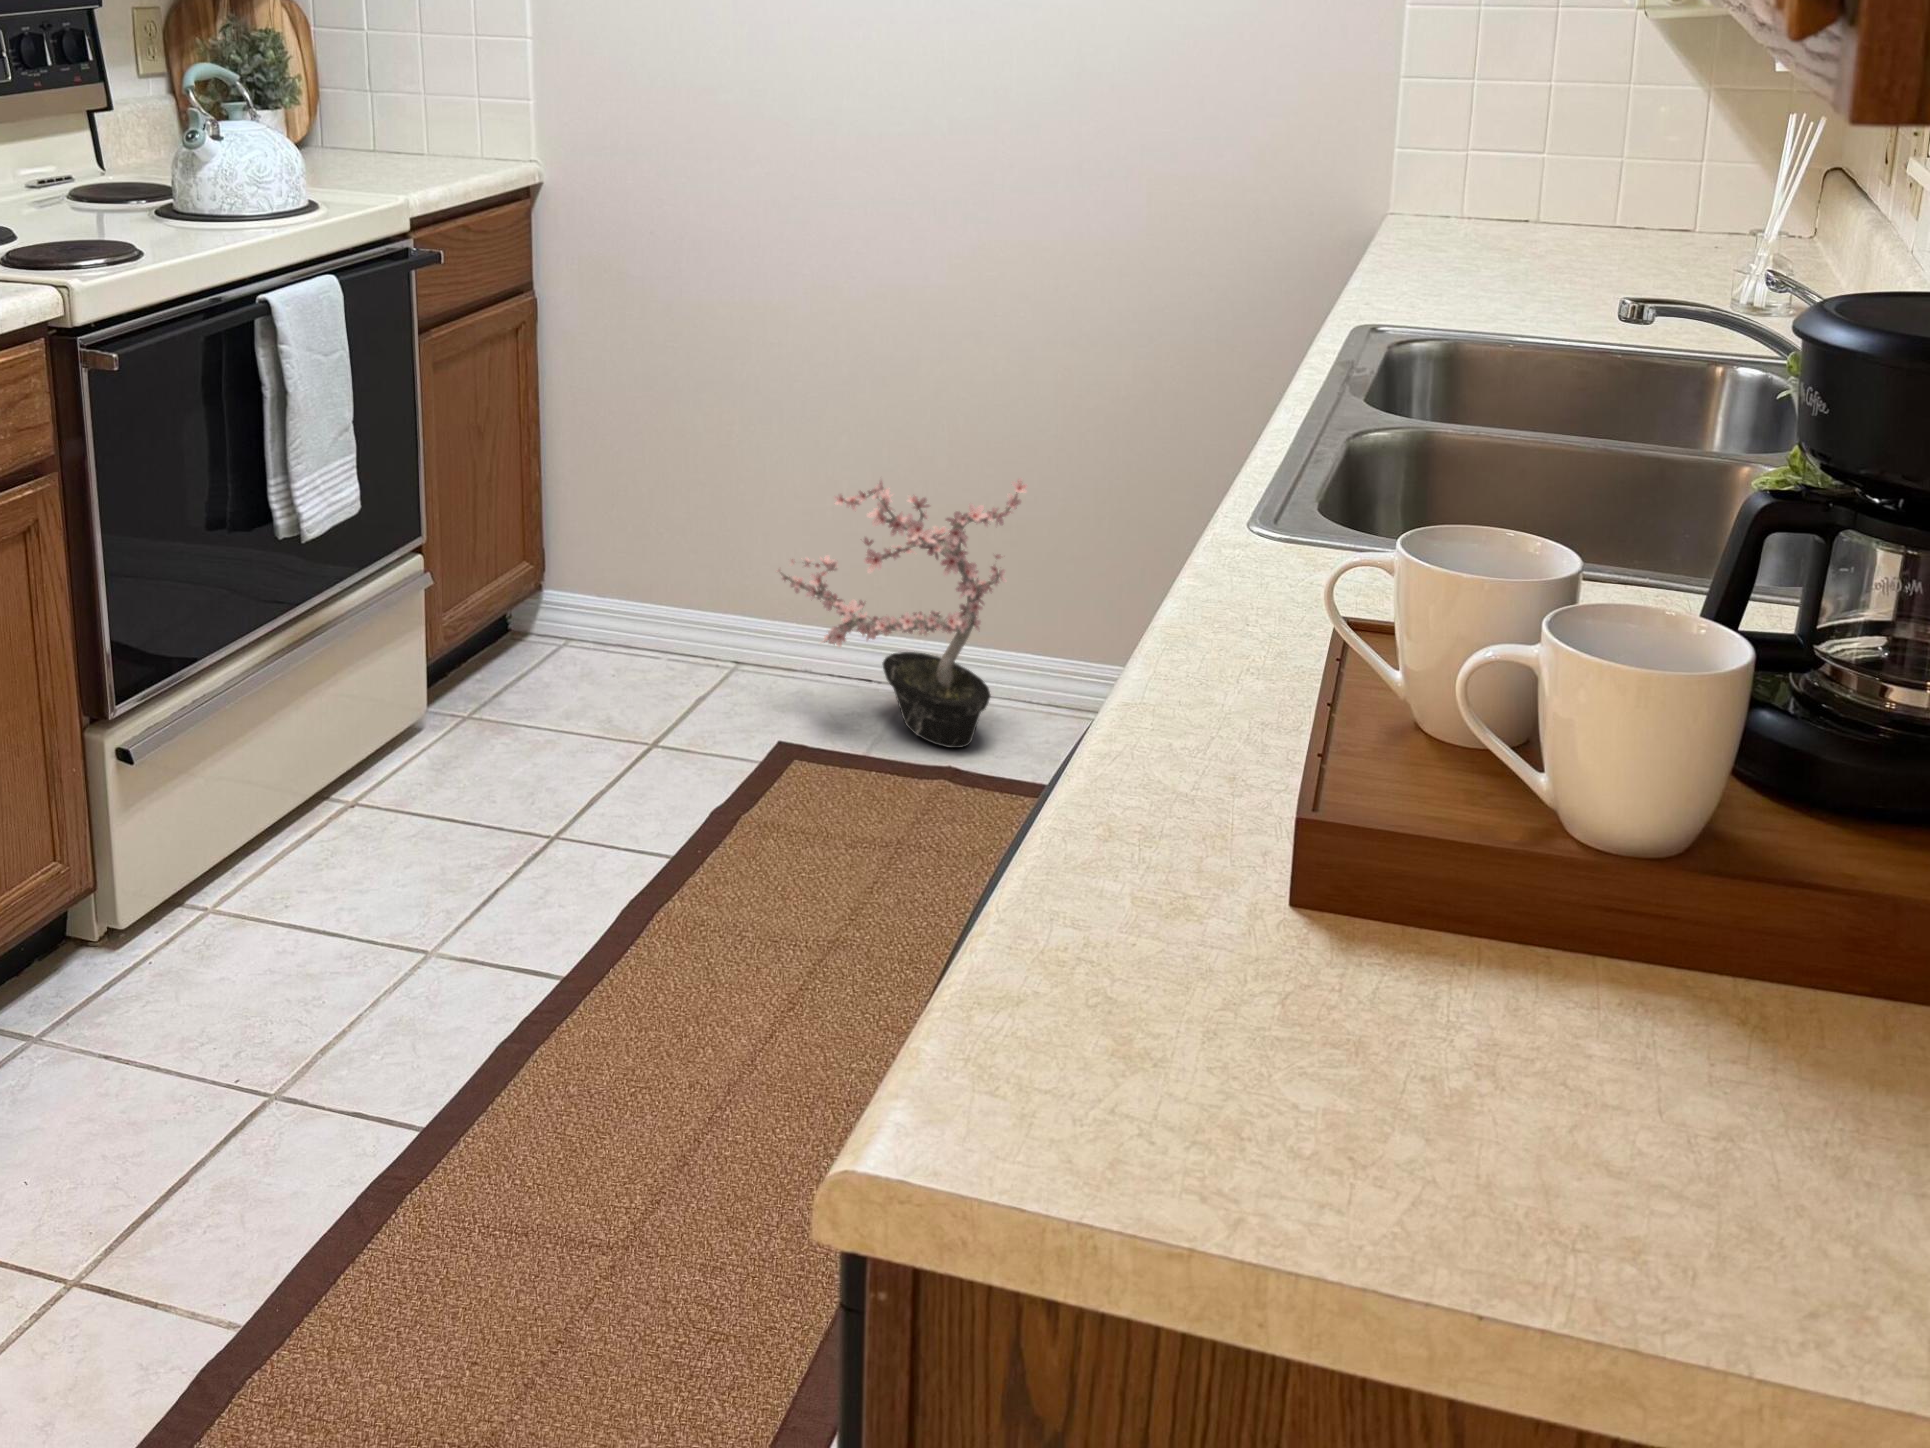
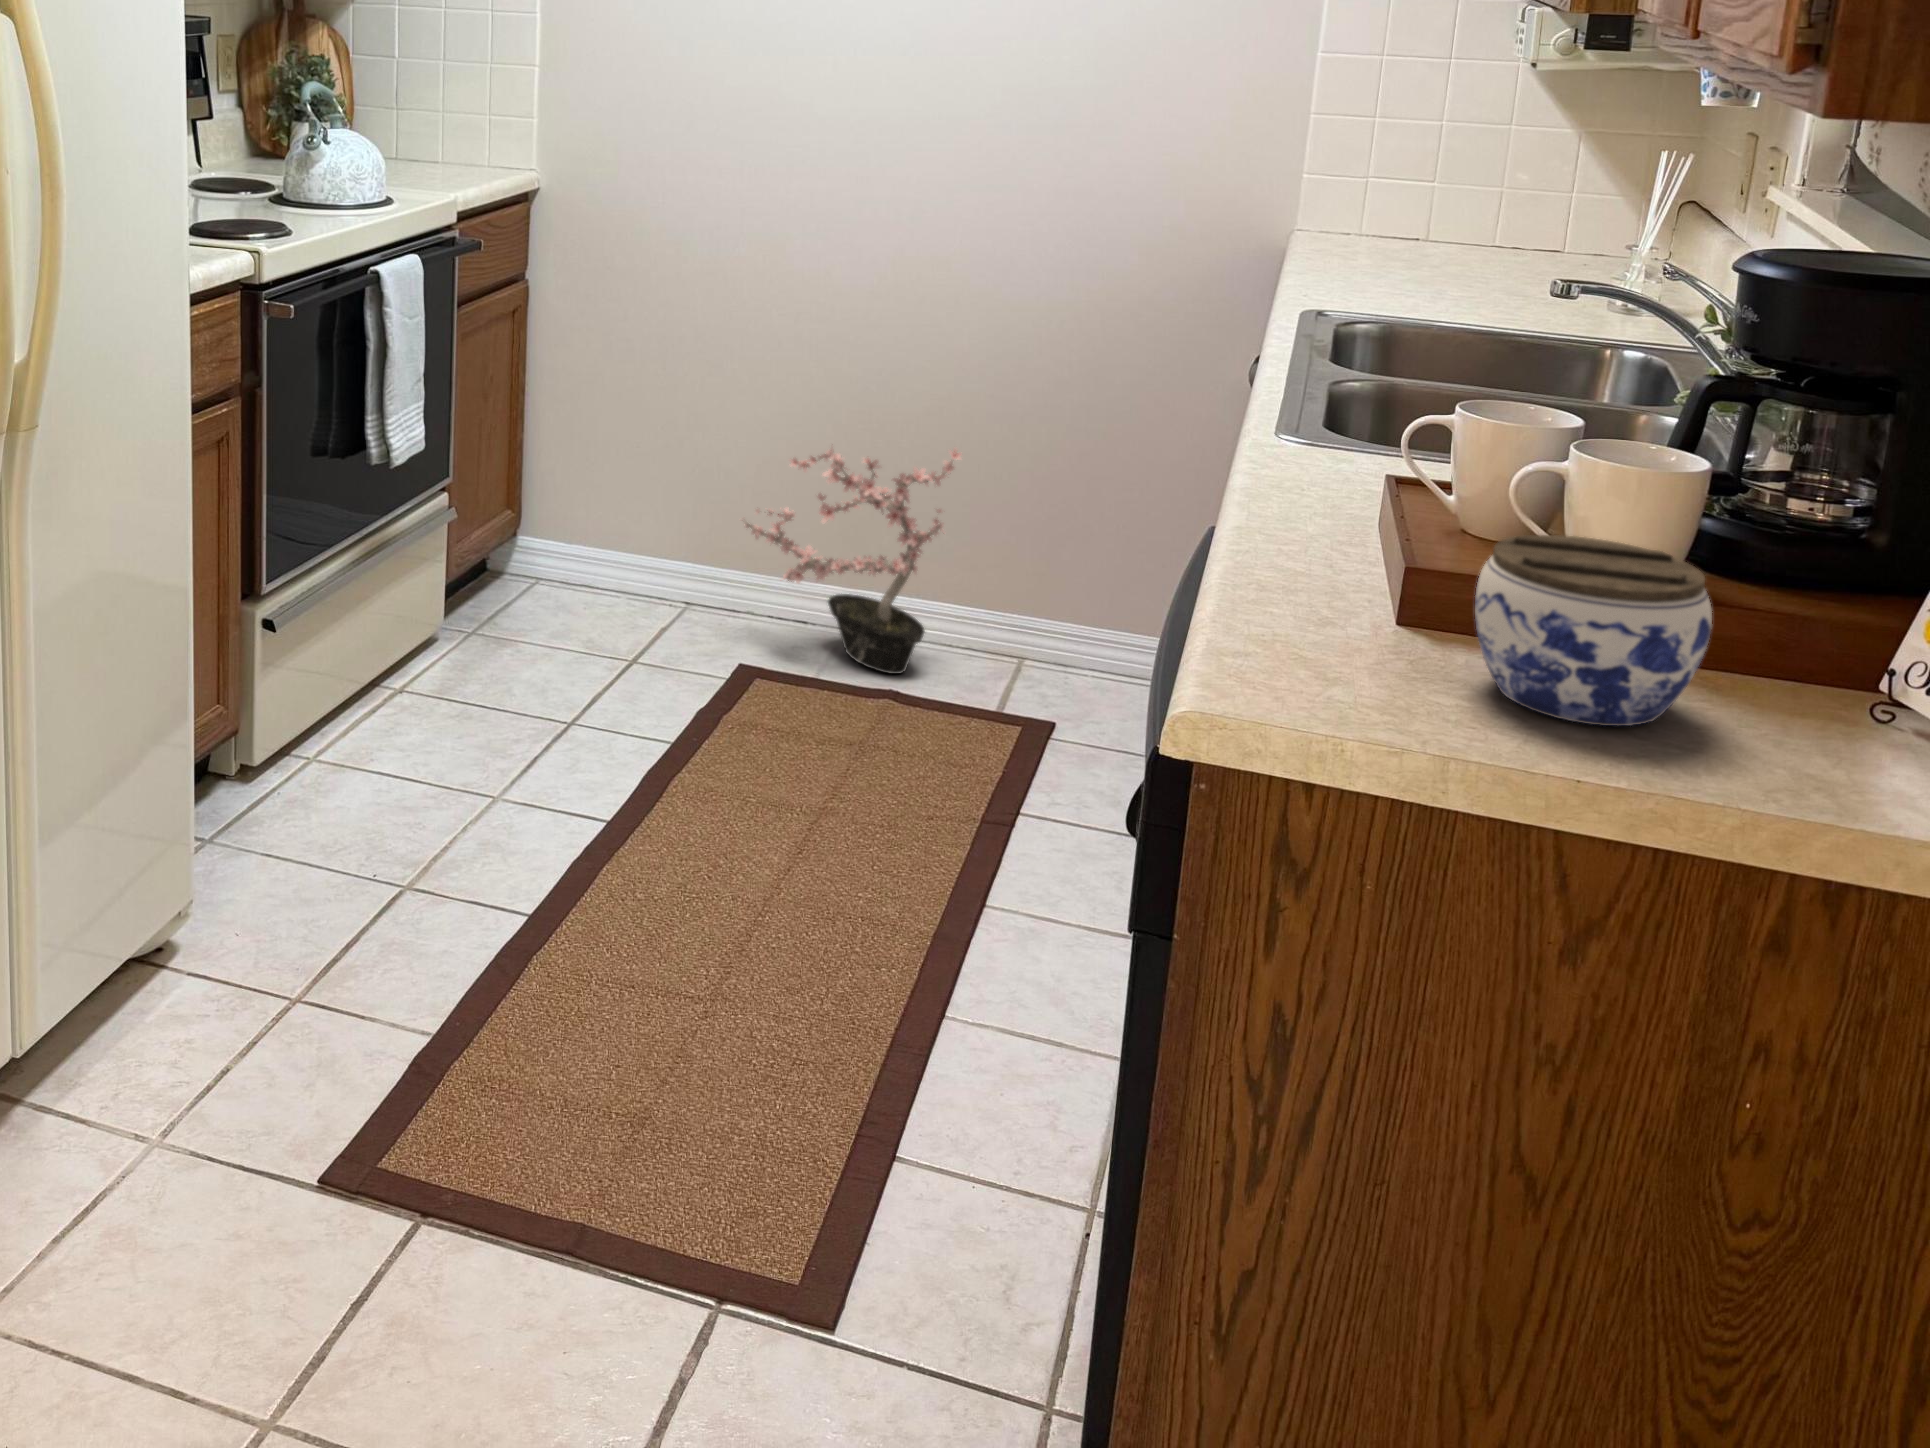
jar: none [1372,782,1732,1131] -> present [1475,535,1712,726]

